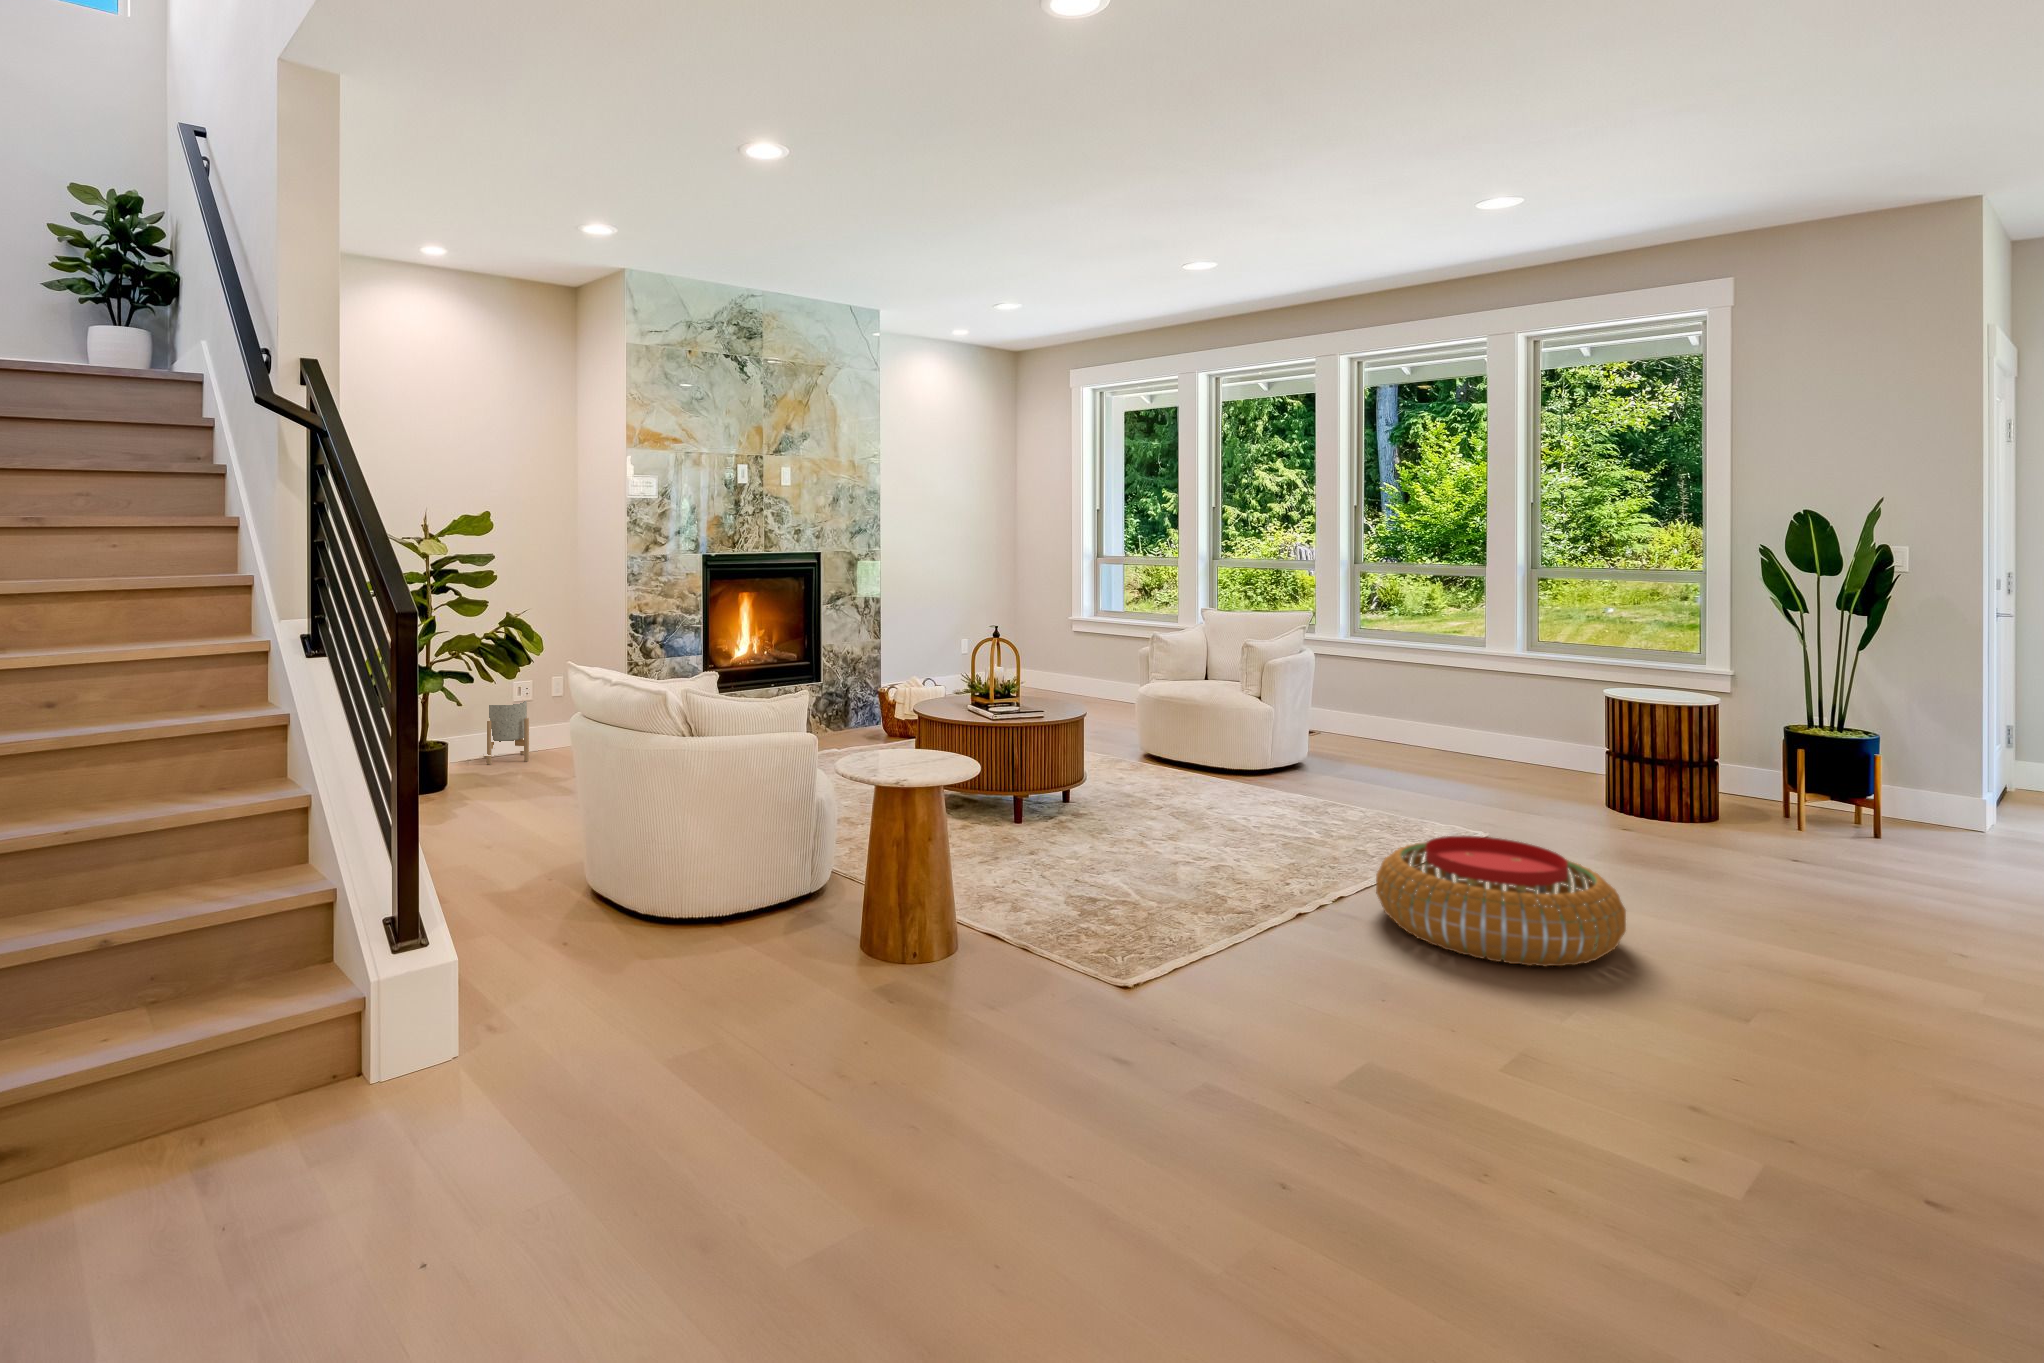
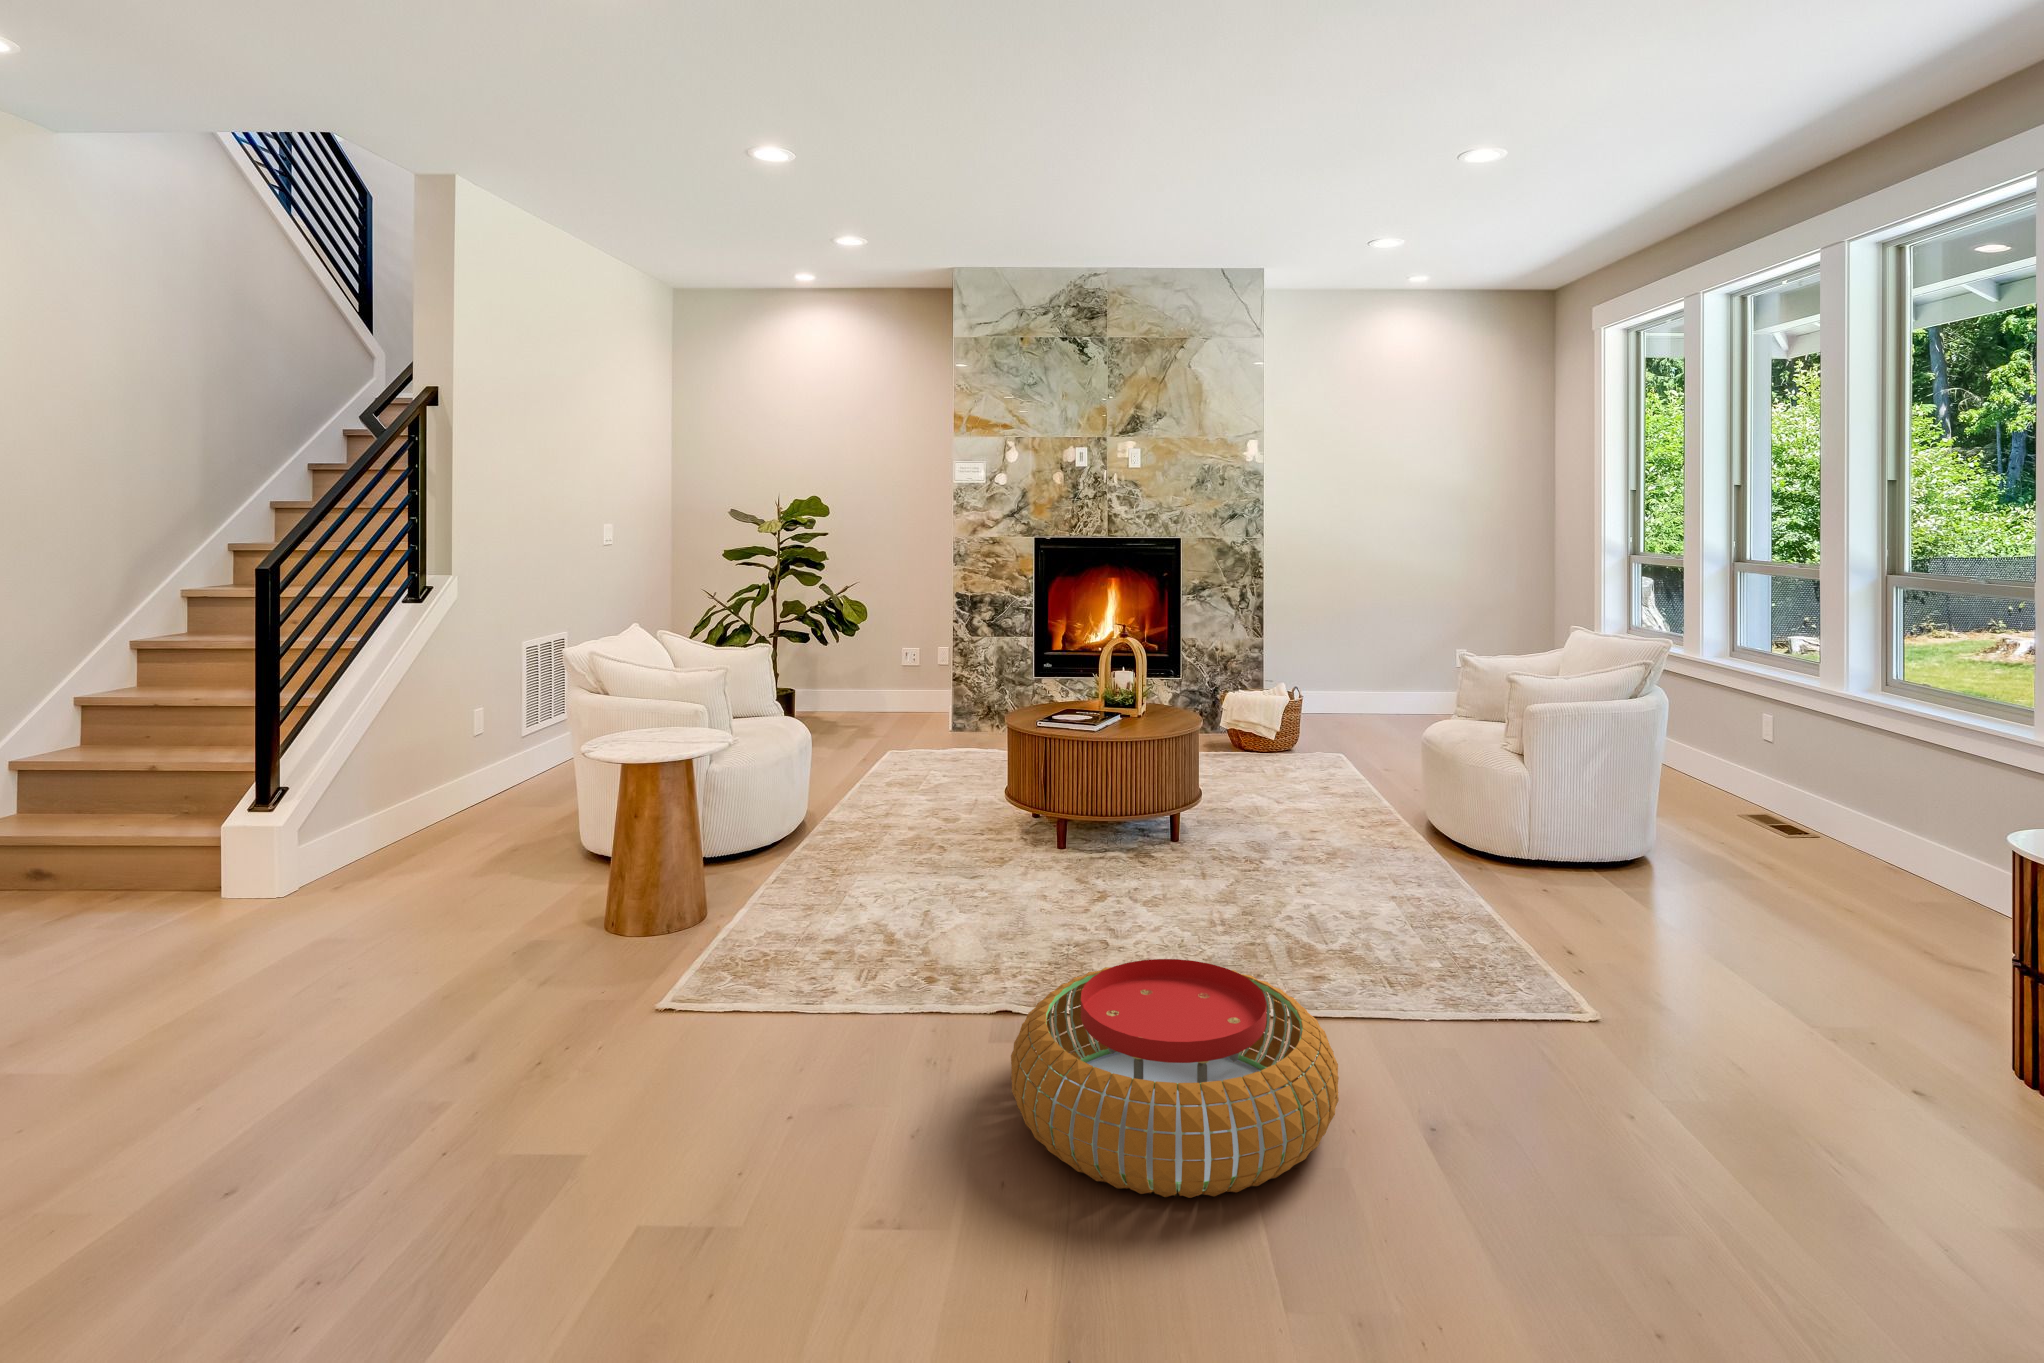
planter: present [484,701,529,764] -> none [865,662,910,718]

